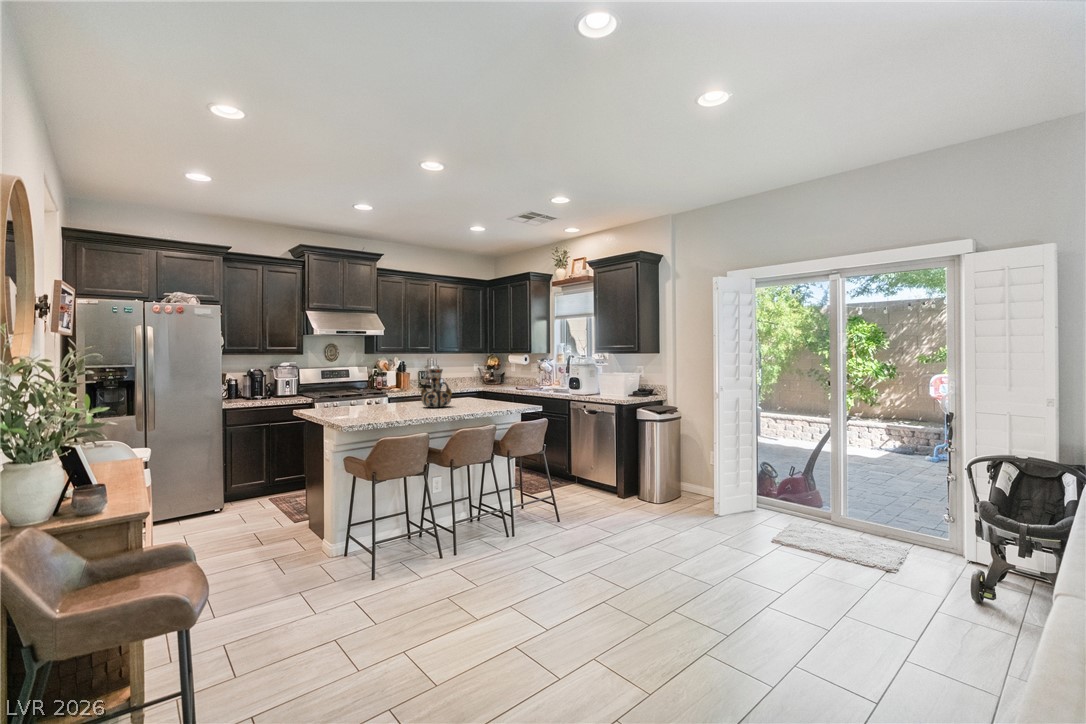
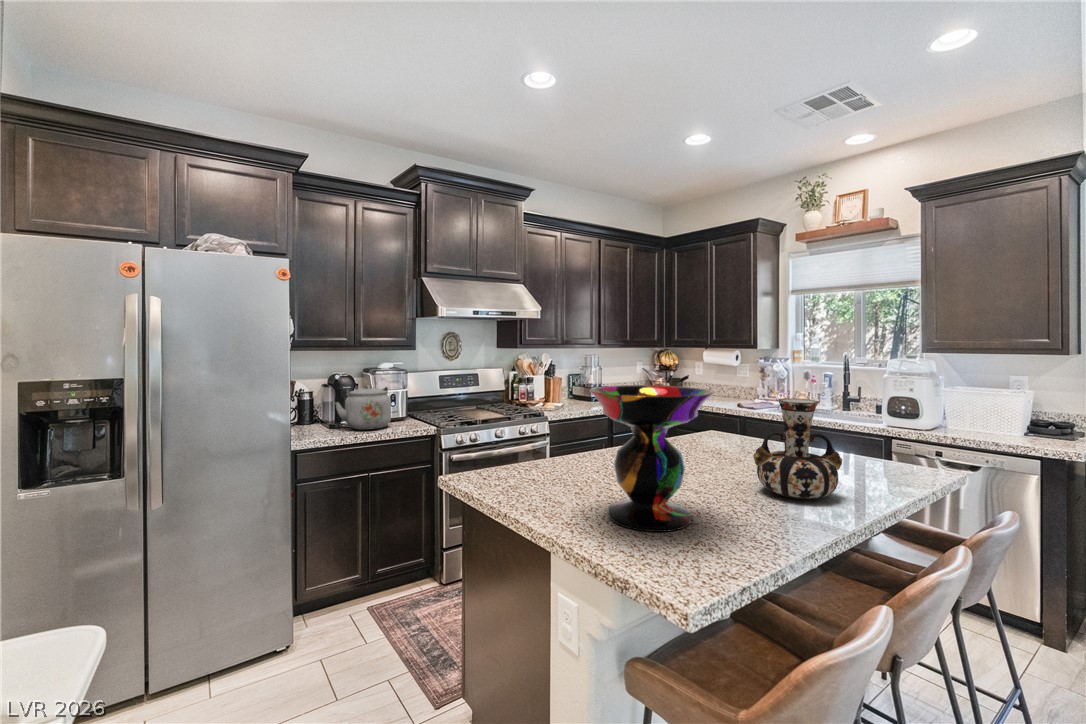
decorative bowl: none [337,363,384,413] -> present [589,385,713,532]
kettle: none [249,374,284,399] -> present [336,385,391,430]

